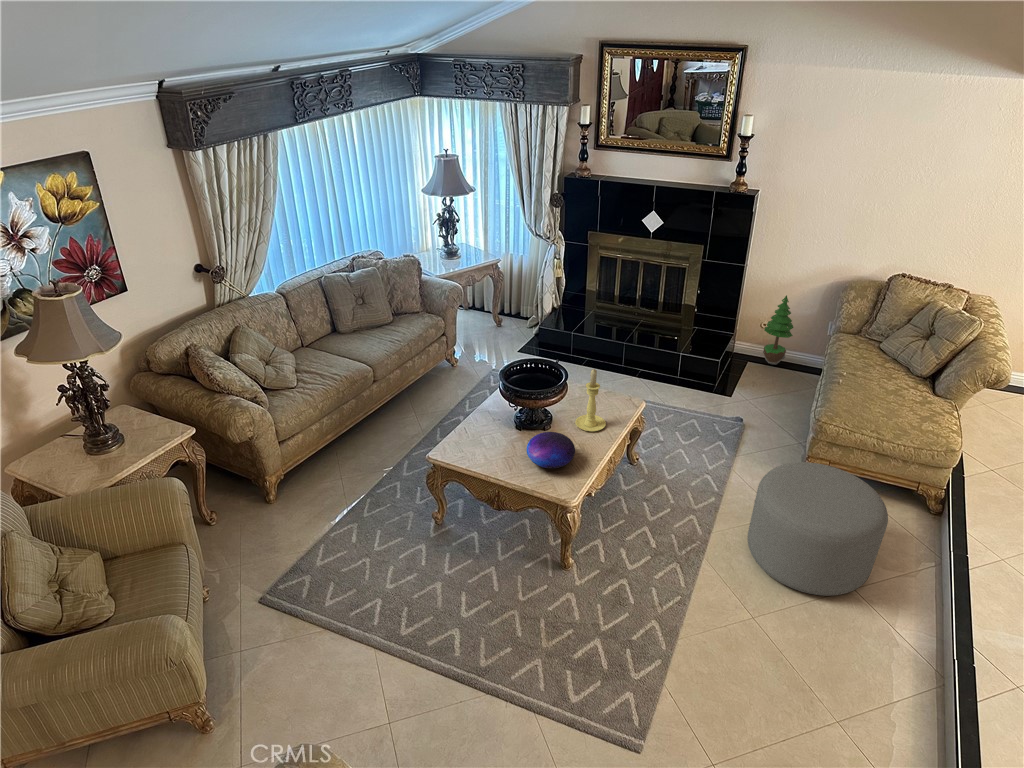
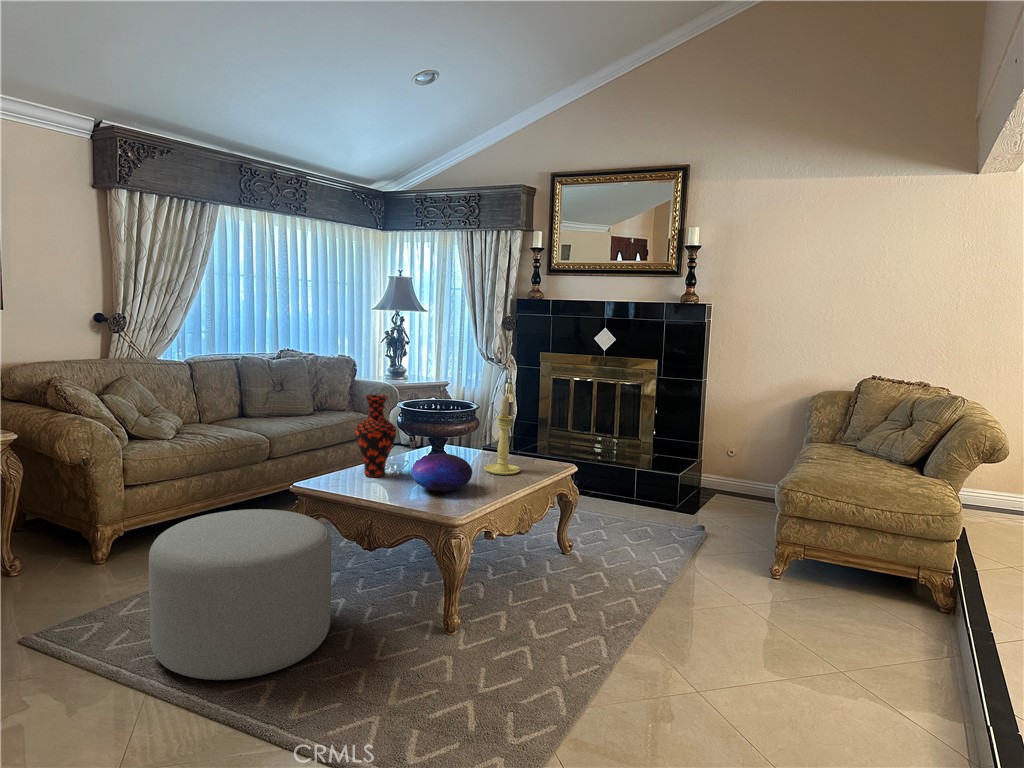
potted tree: present [763,295,793,365] -> none [731,410,764,496]
vase: none [473,381,507,445] -> present [355,395,396,477]
ottoman: present [748,462,888,596] -> present [149,509,332,680]

